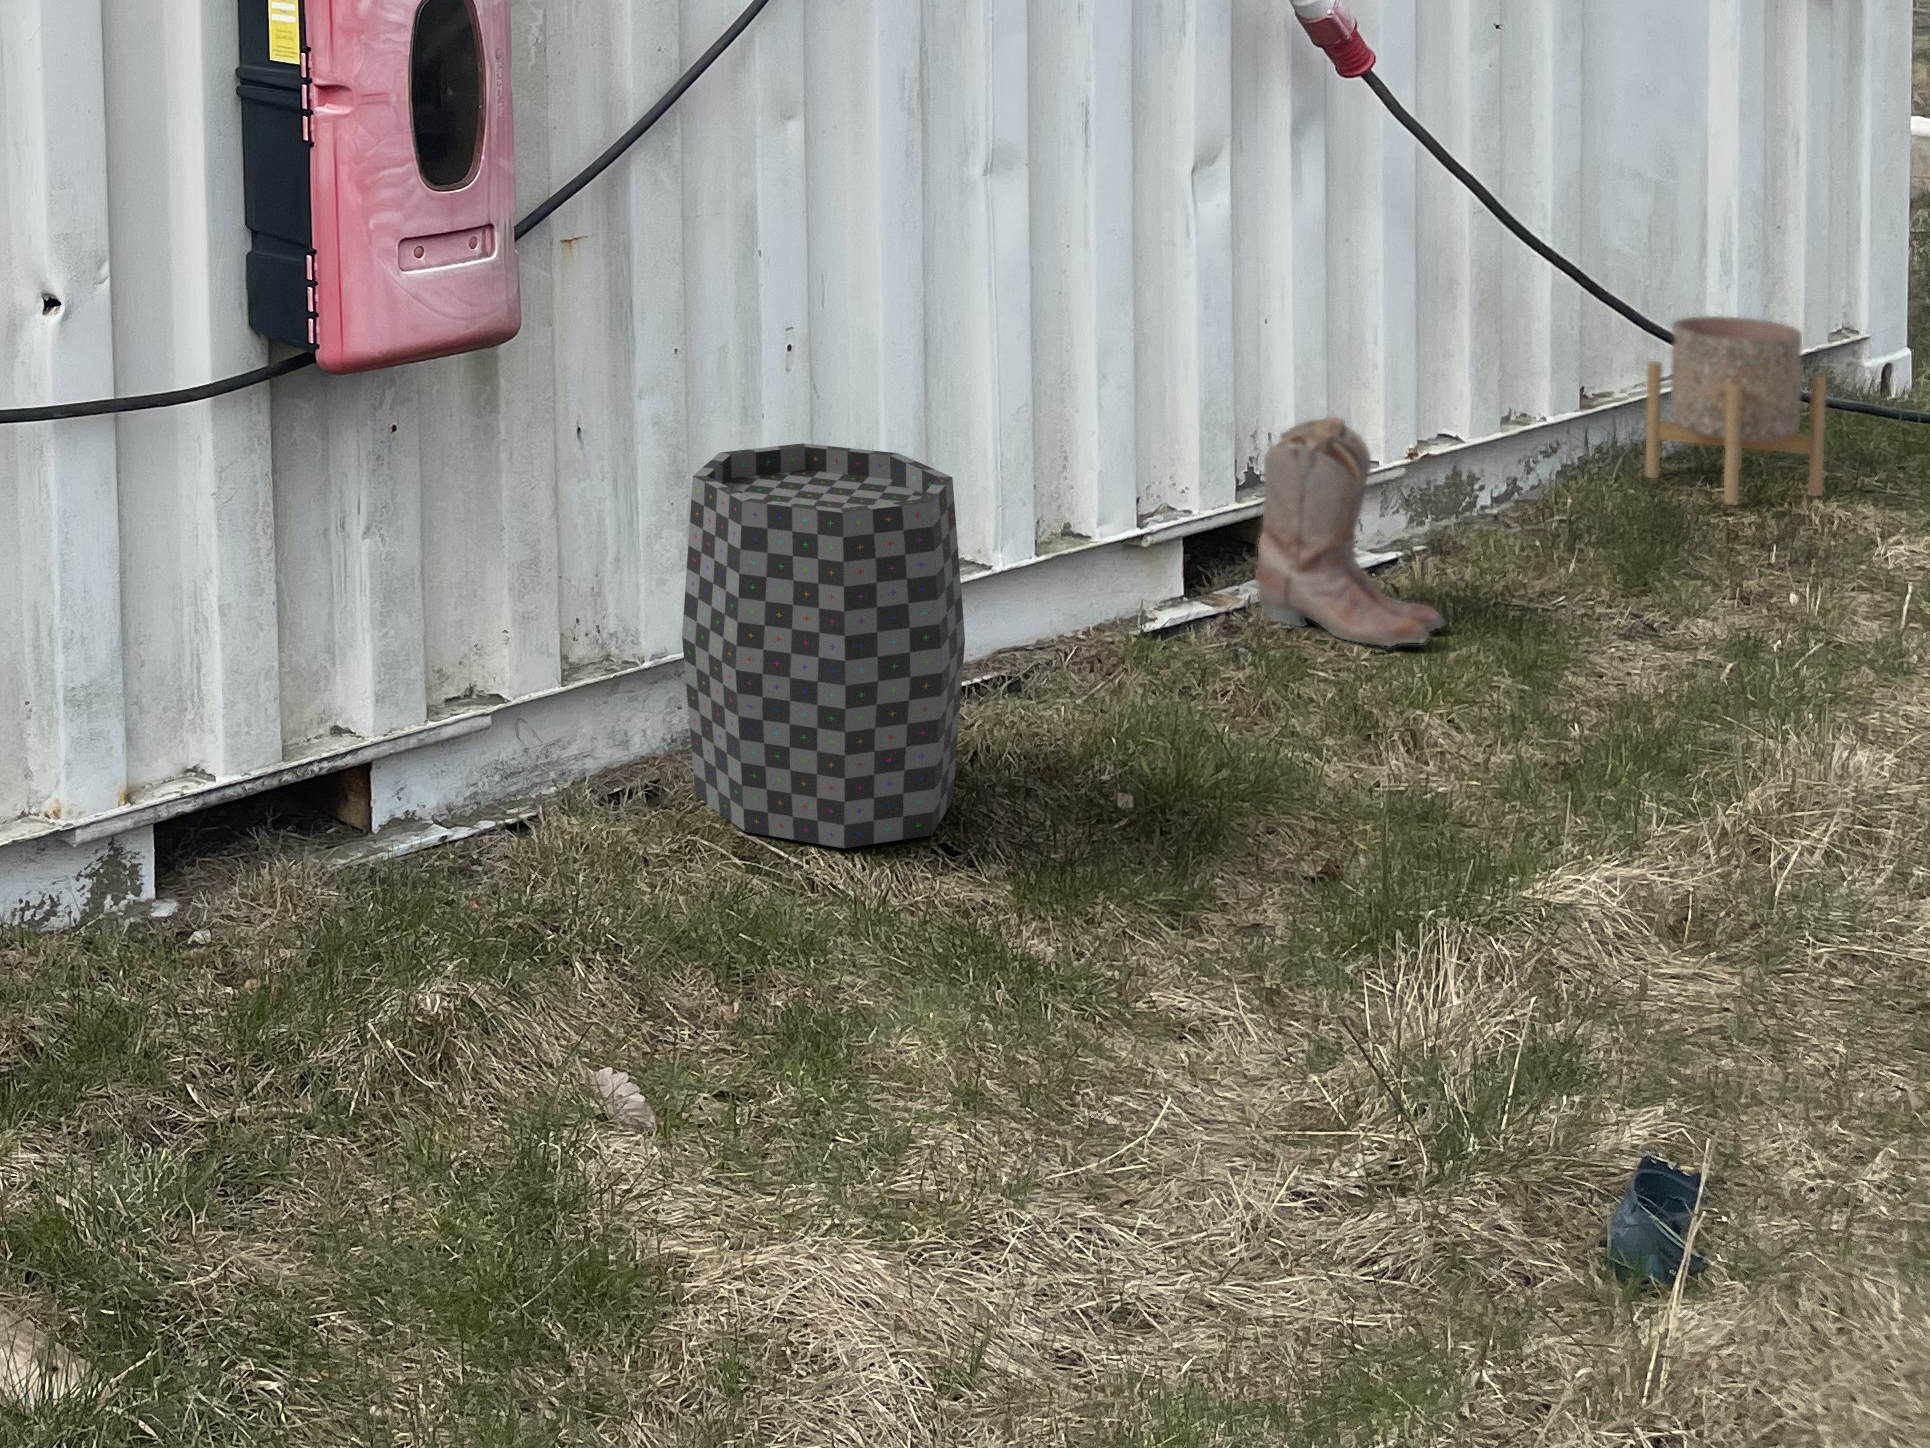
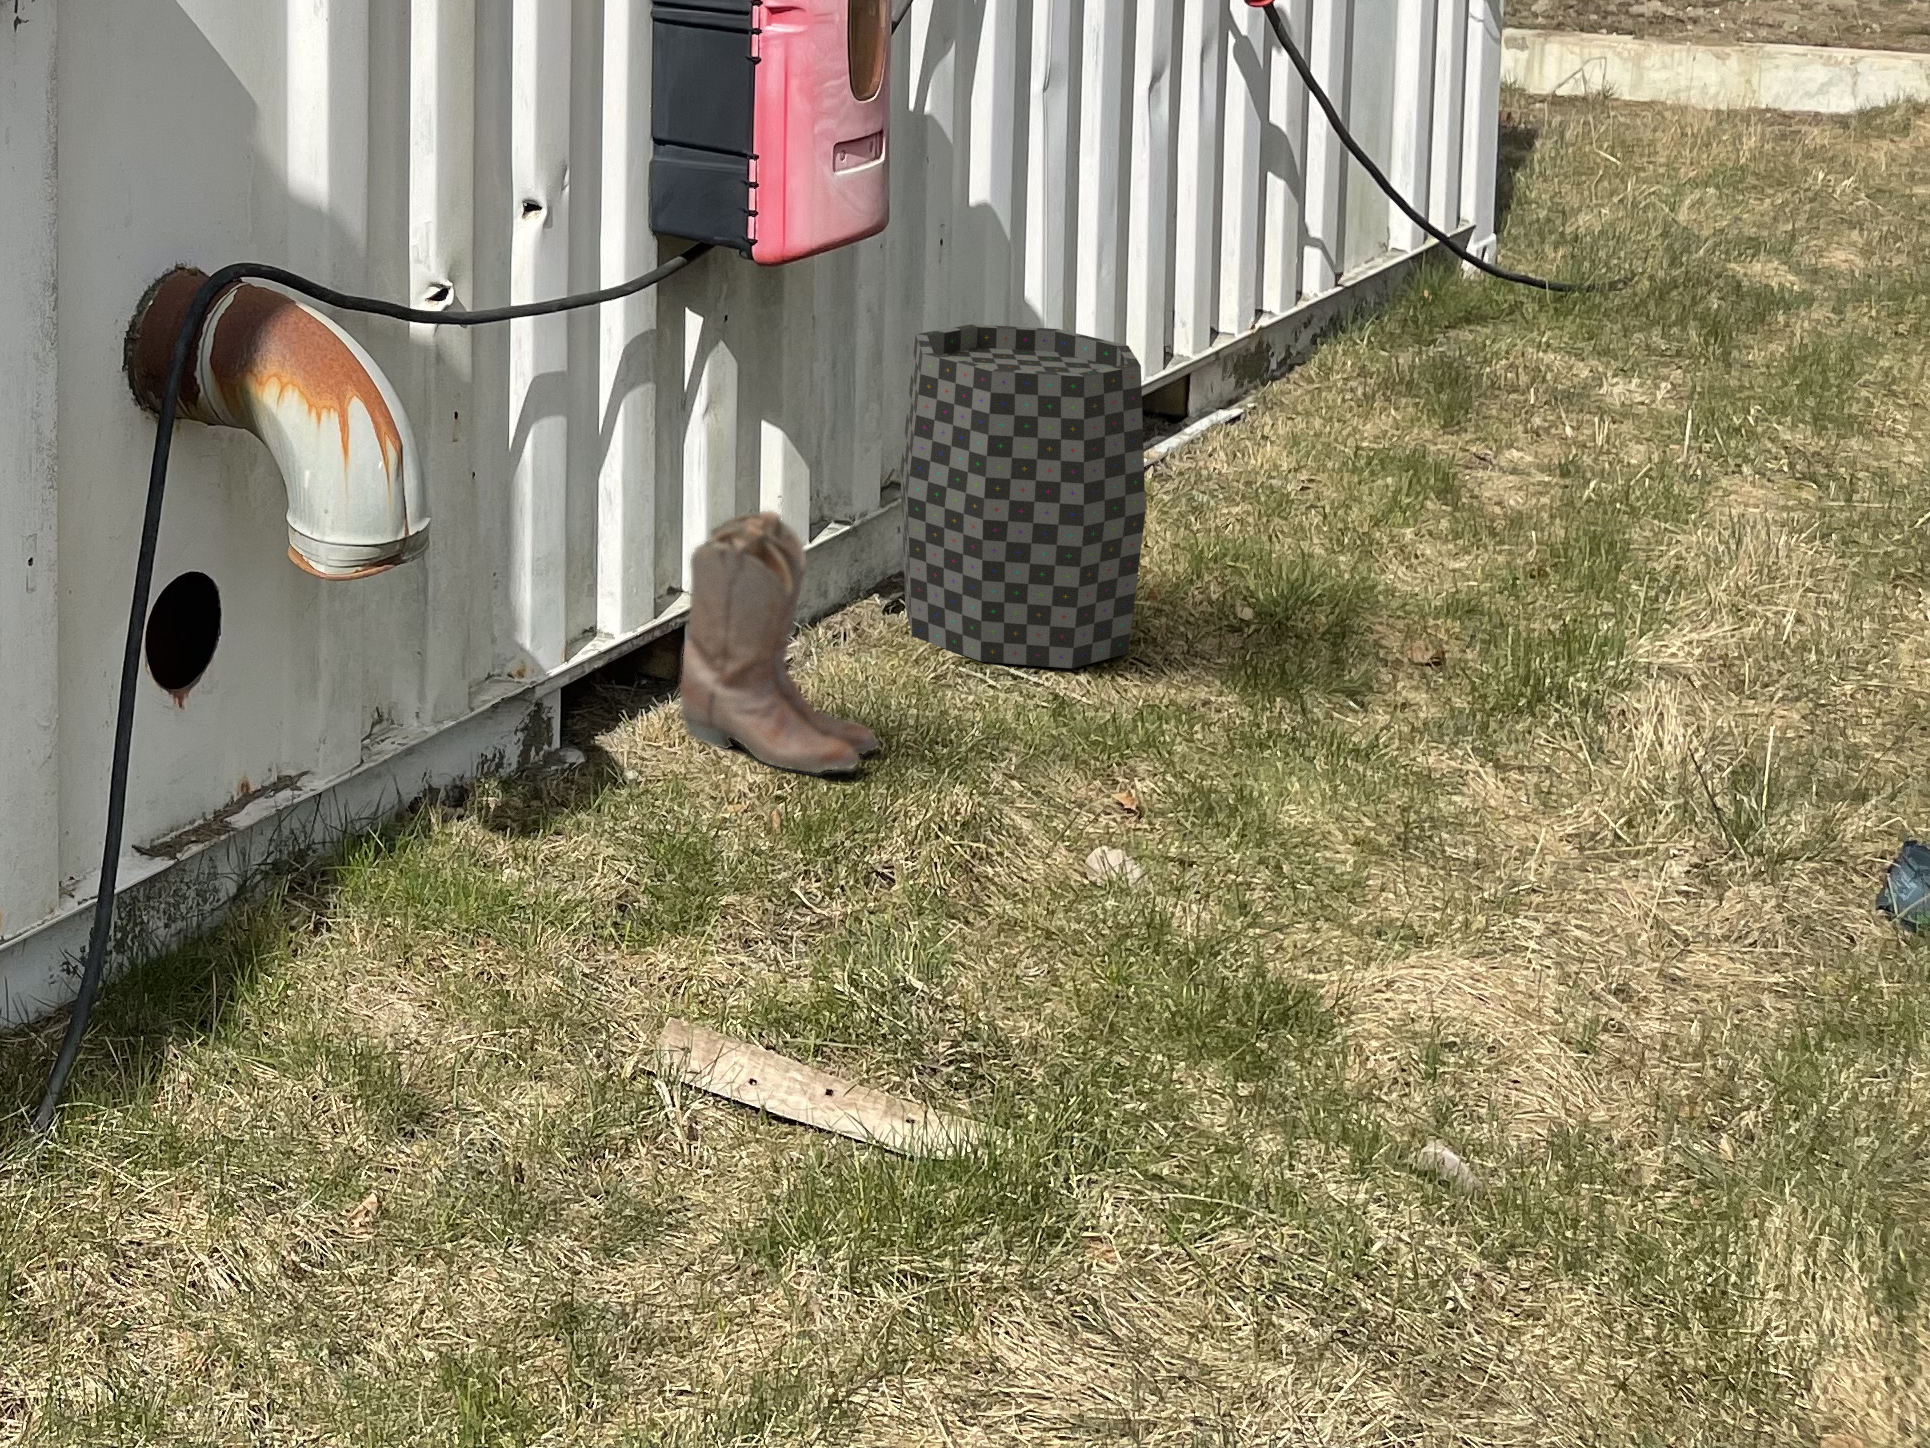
planter: present [1645,316,1826,505] -> none [1375,210,1521,366]
boots: present [1256,417,1445,647] -> present [680,511,879,773]

